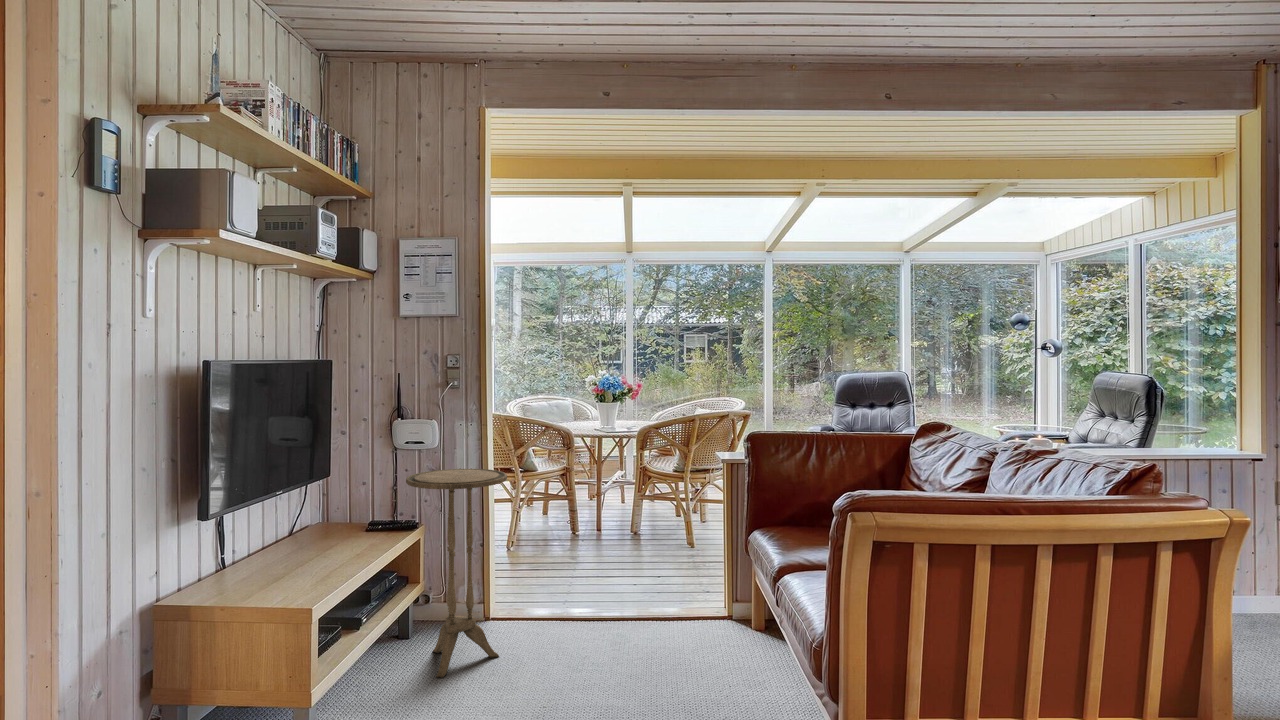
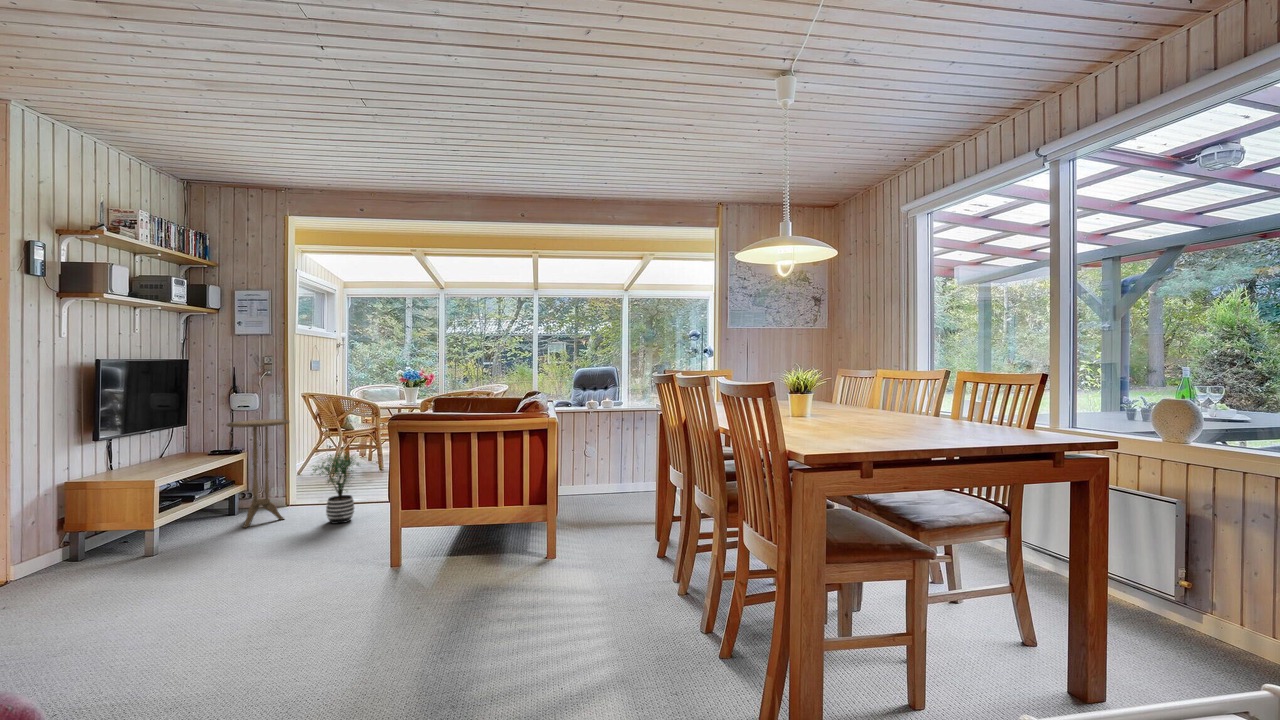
potted plant: none [553,536,648,677] -> present [312,454,359,524]

